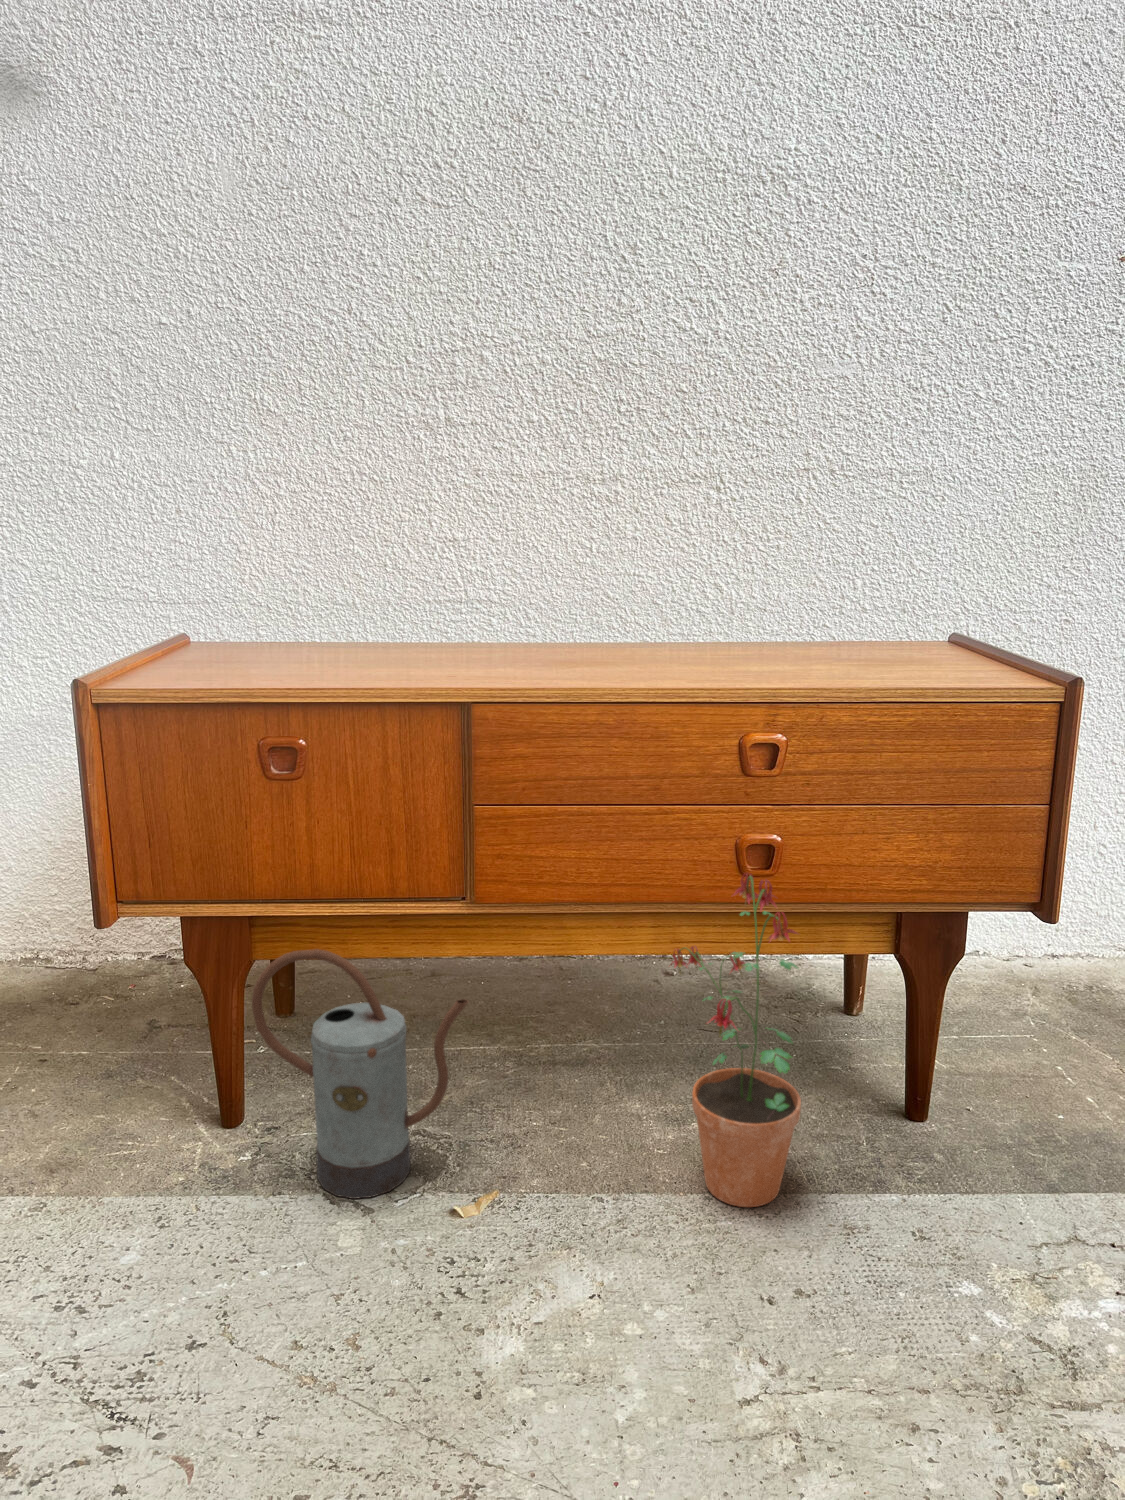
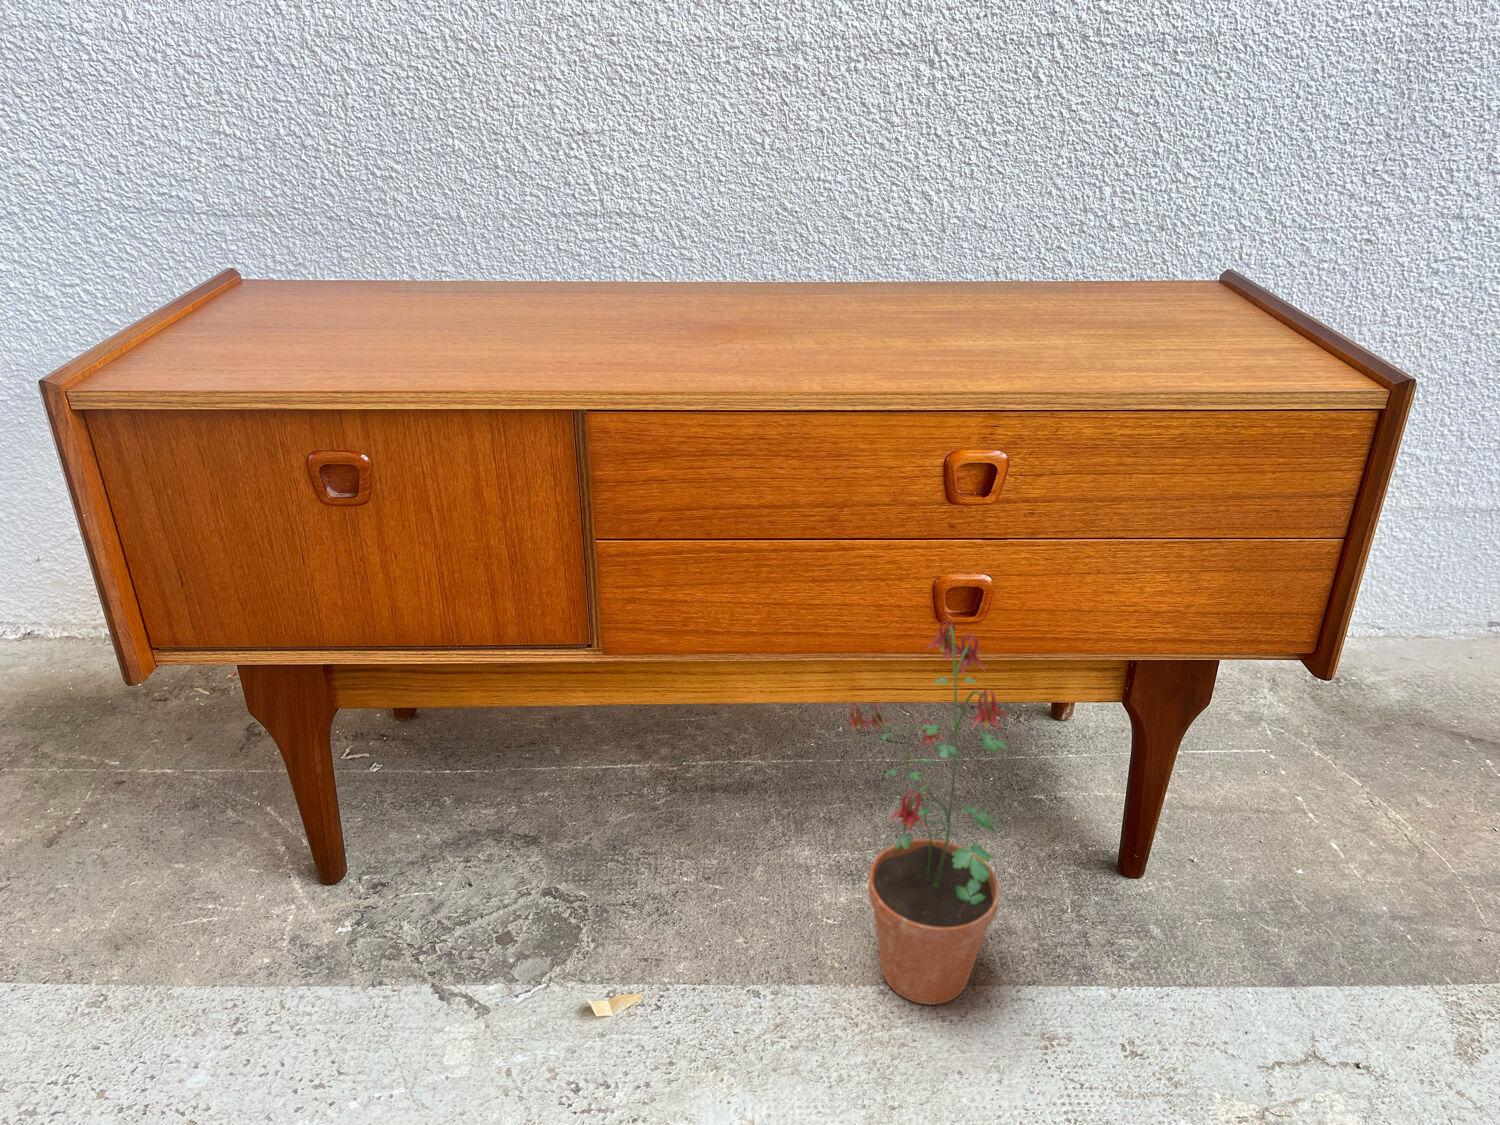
watering can: present [252,949,468,1199] -> none [329,715,596,990]

